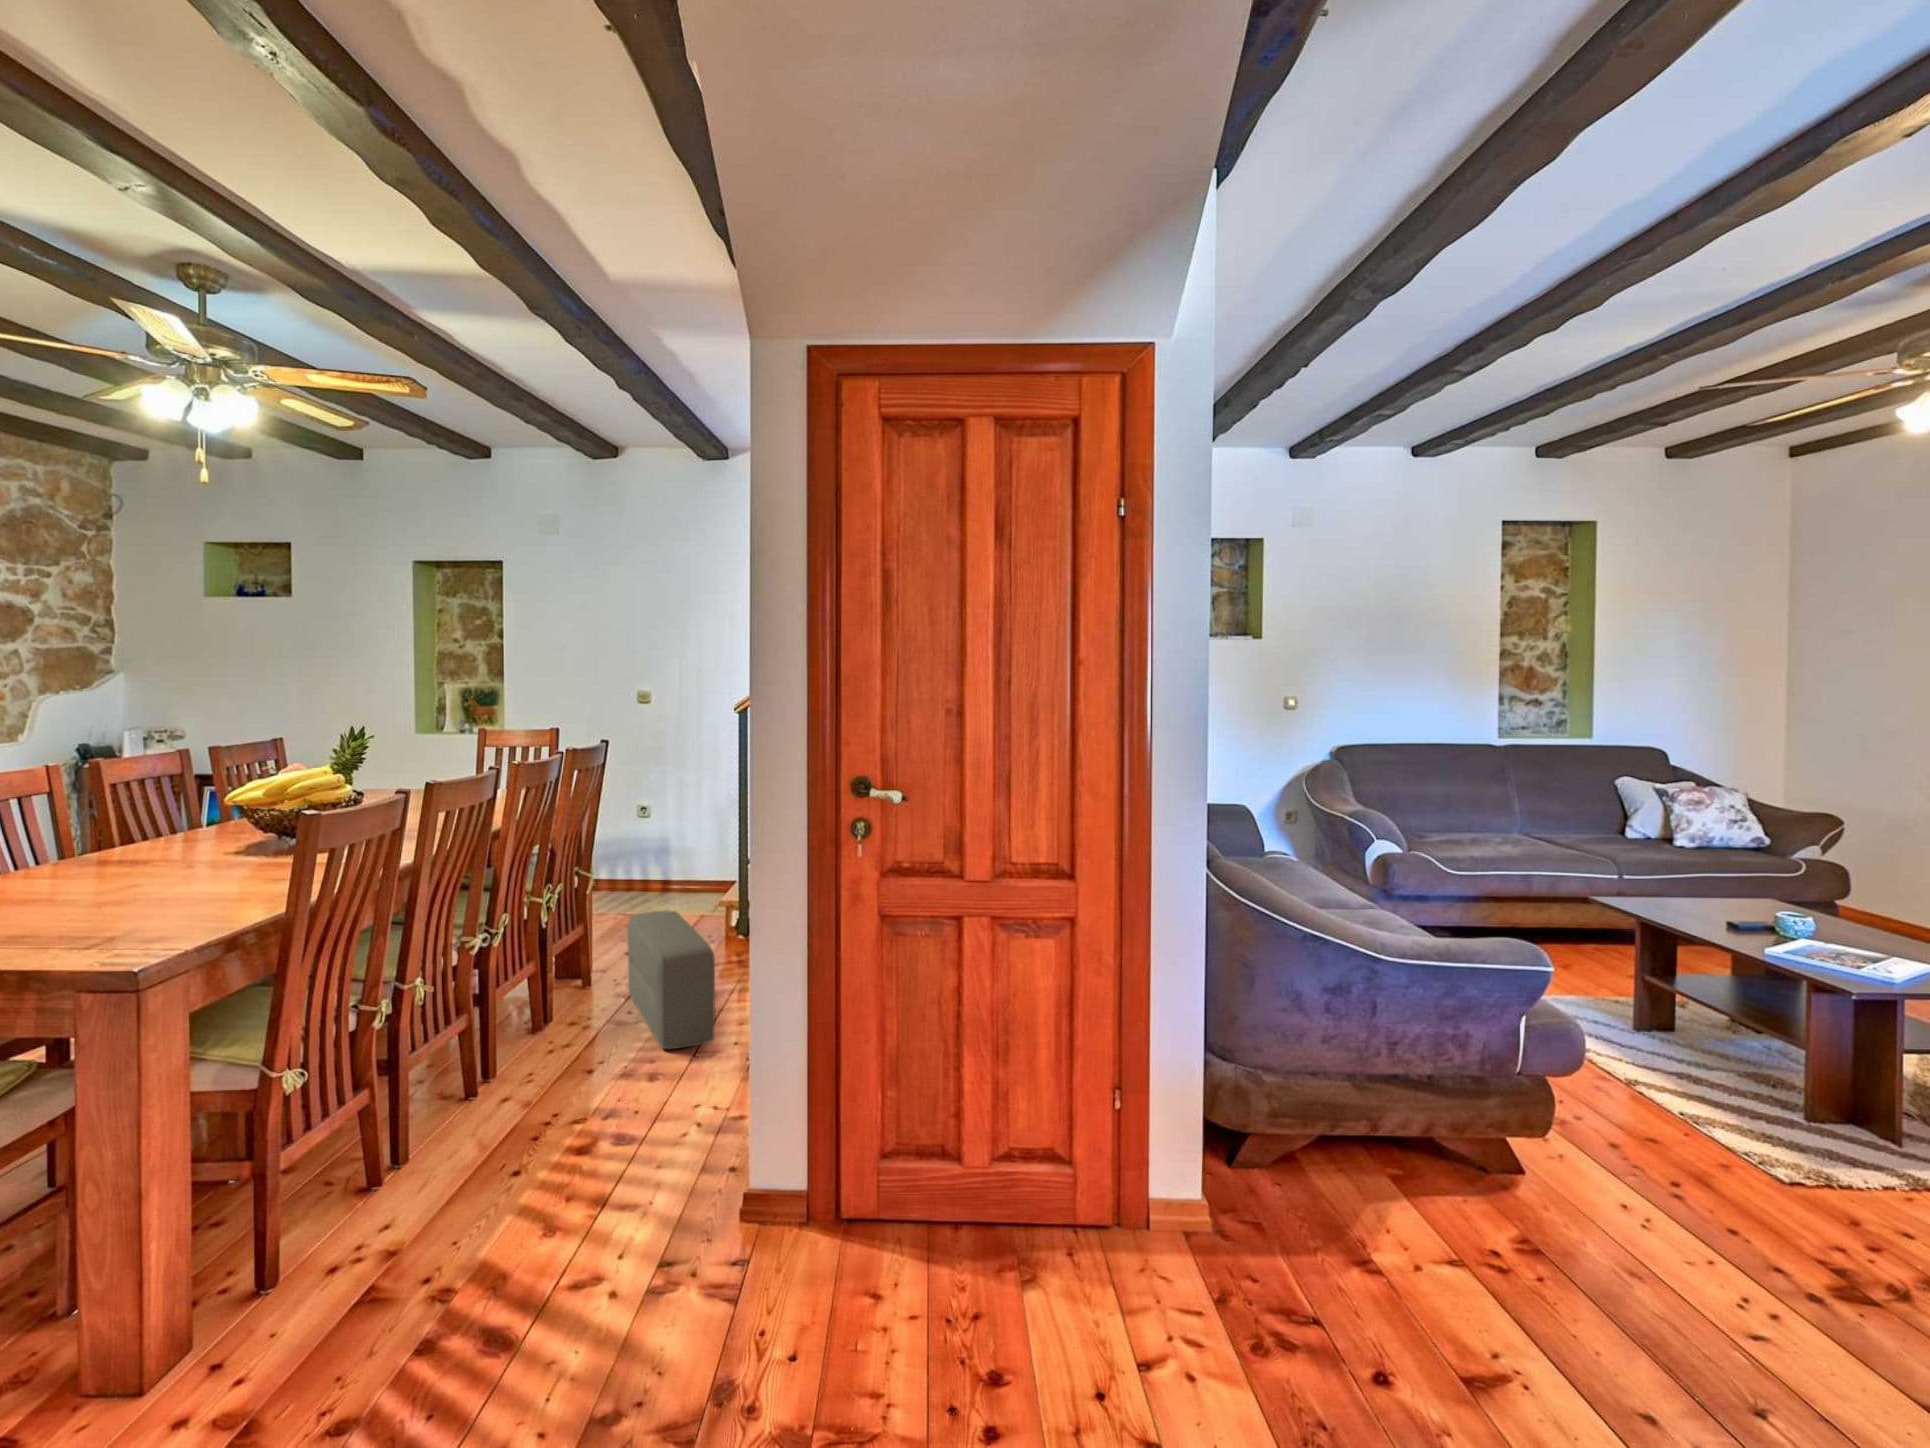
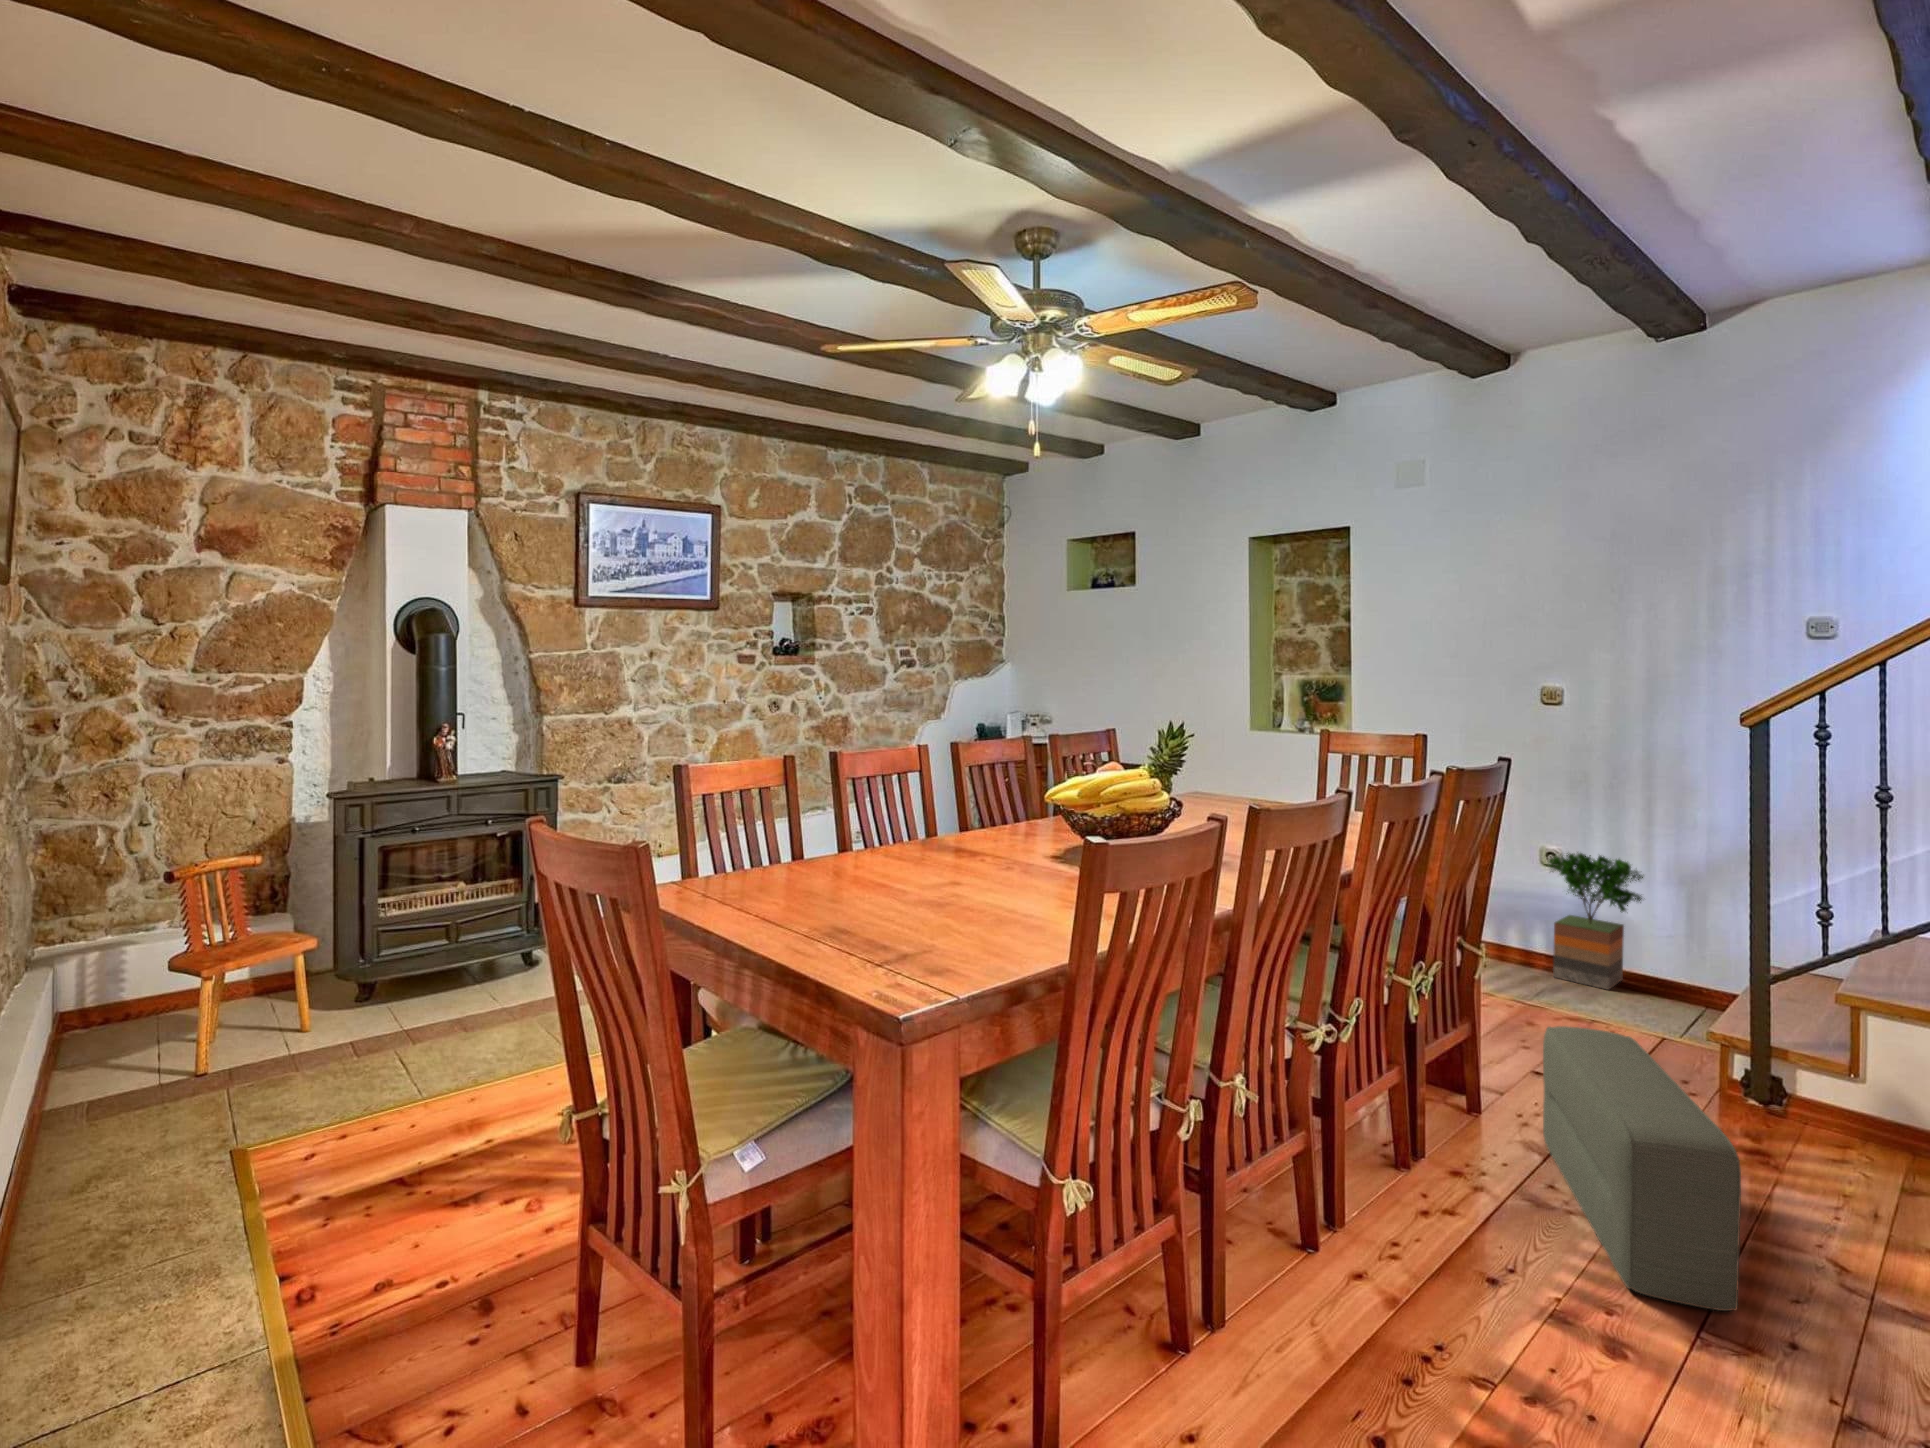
potted tree: none [643,807,703,901] -> present [1549,853,1643,990]

